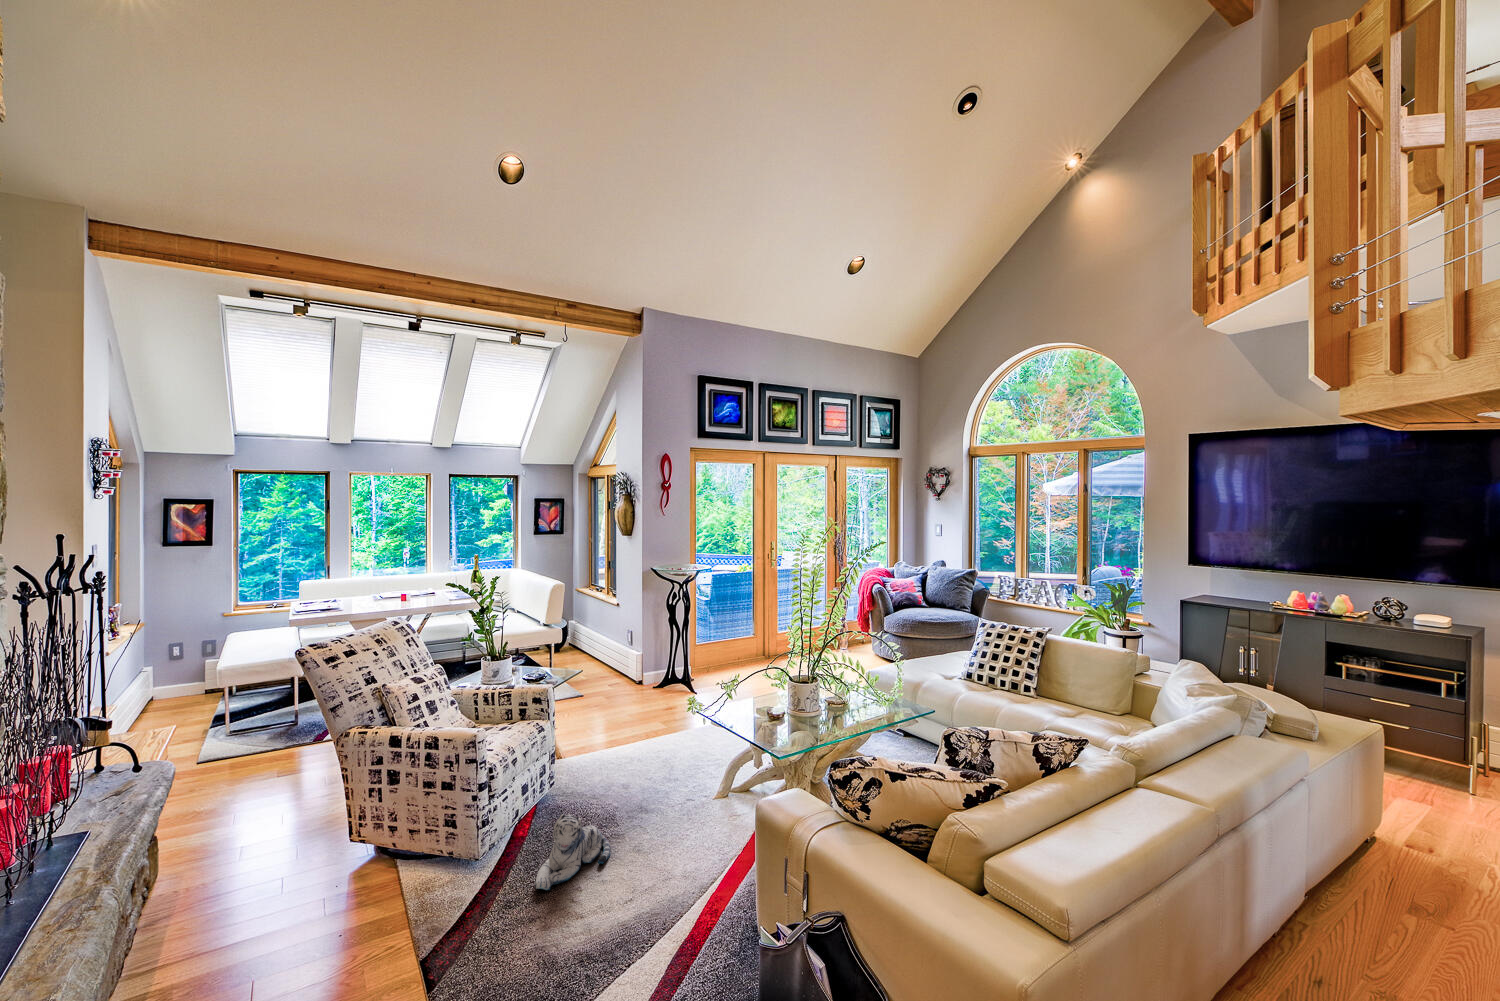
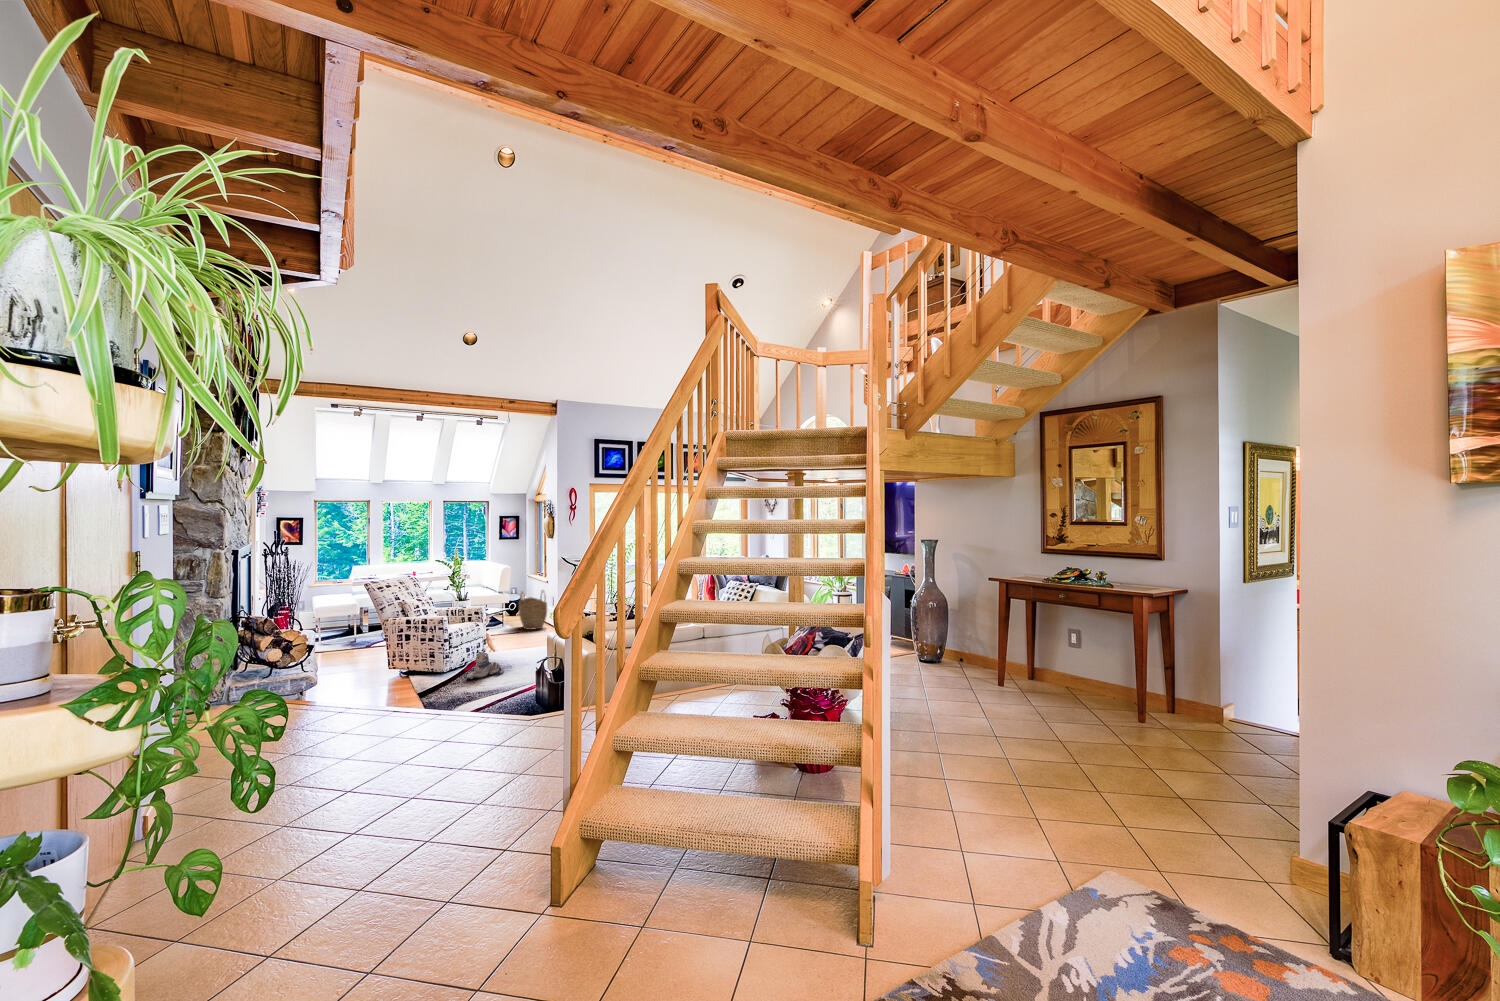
woven basket: none [576,616,623,683] -> present [519,590,547,630]

